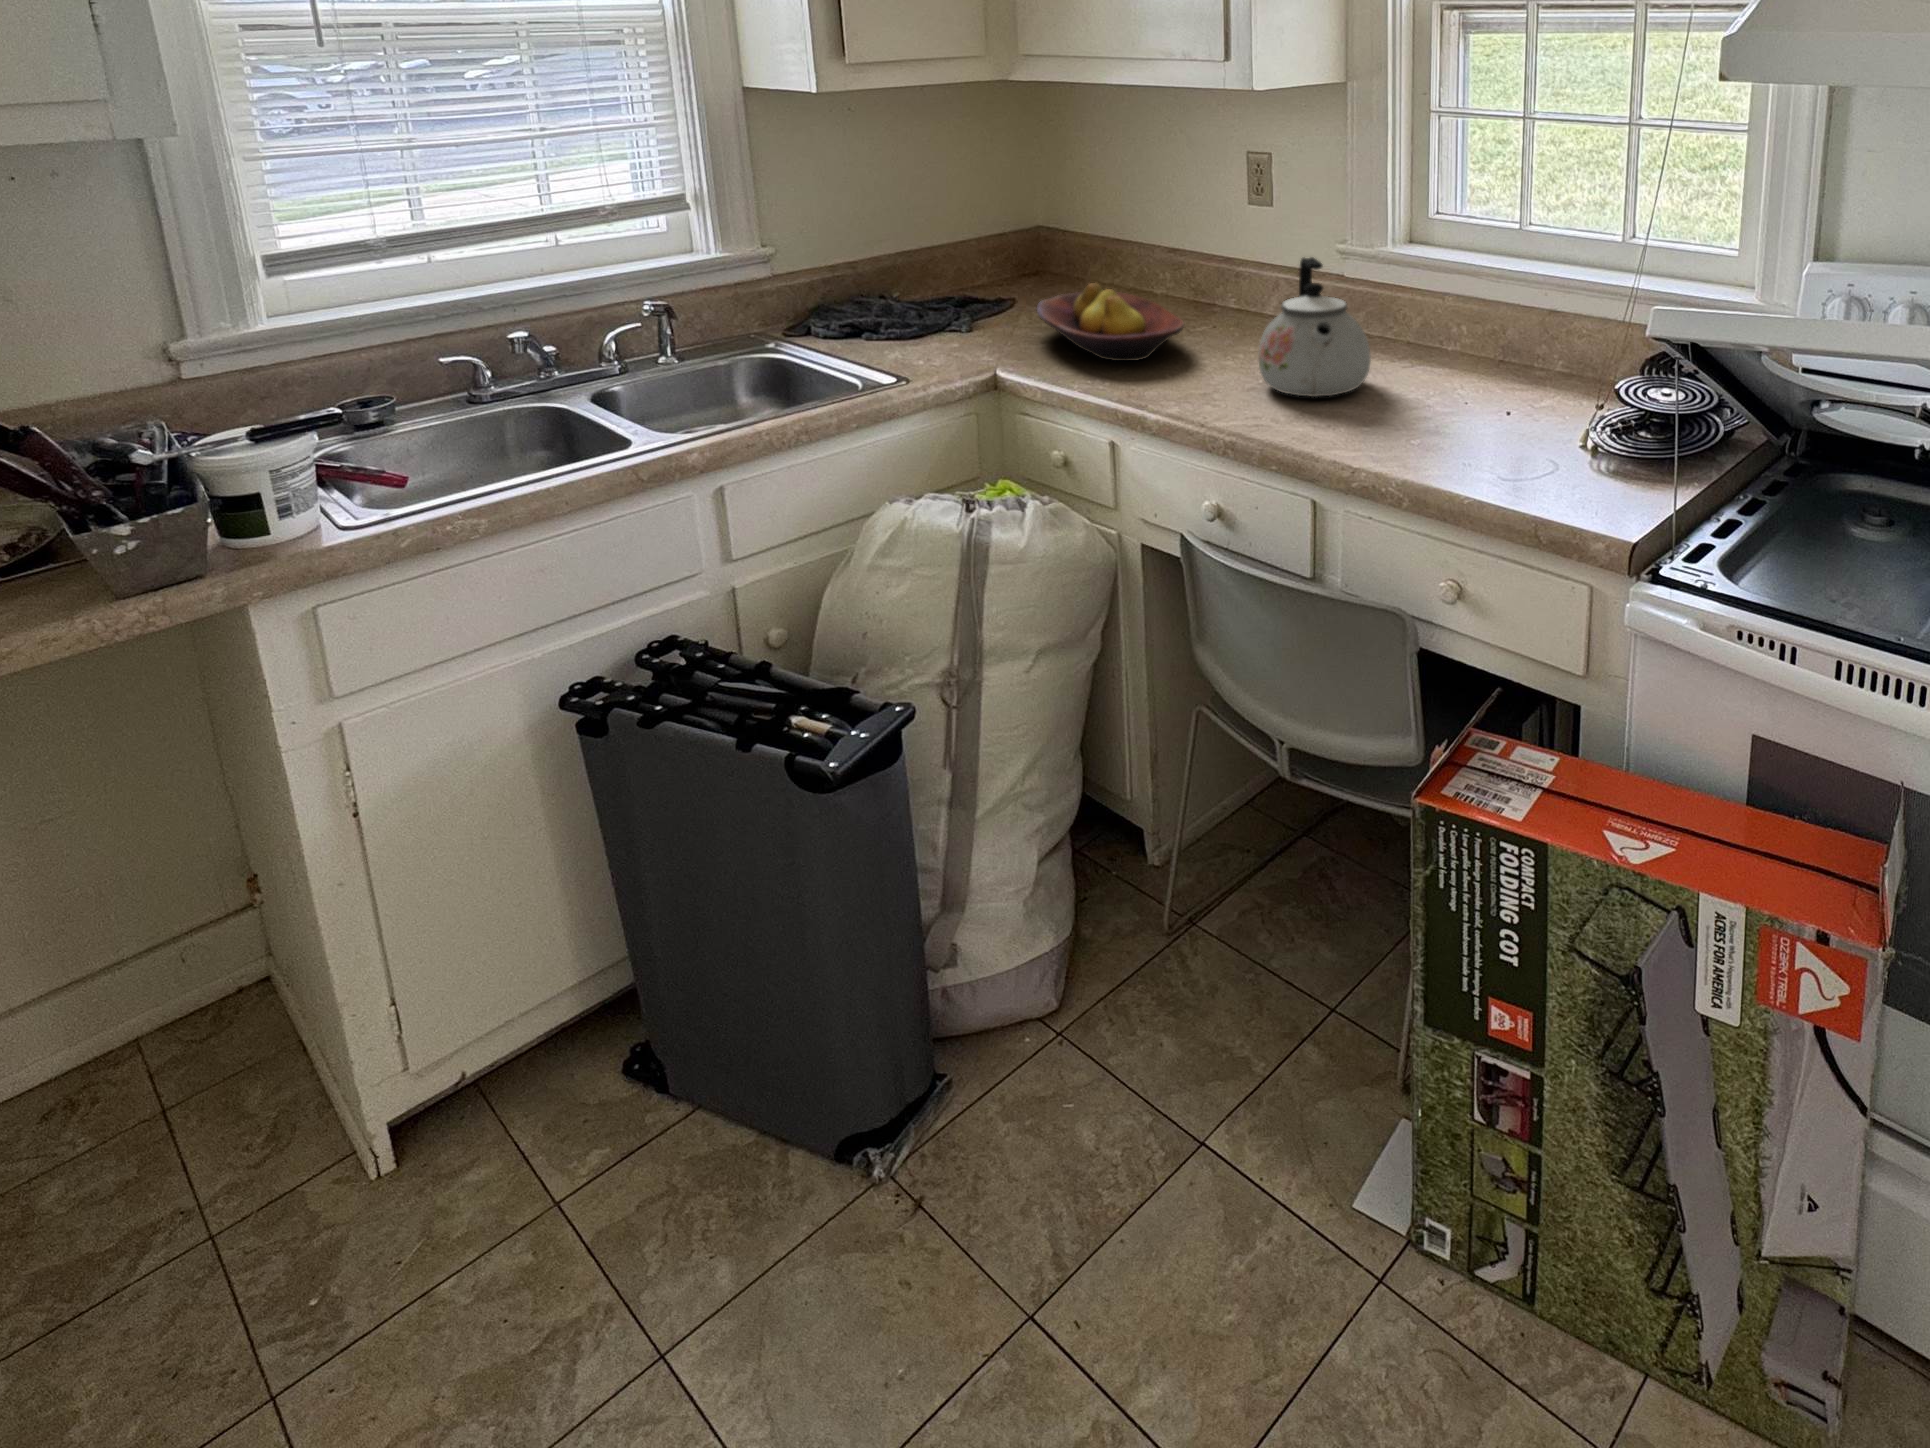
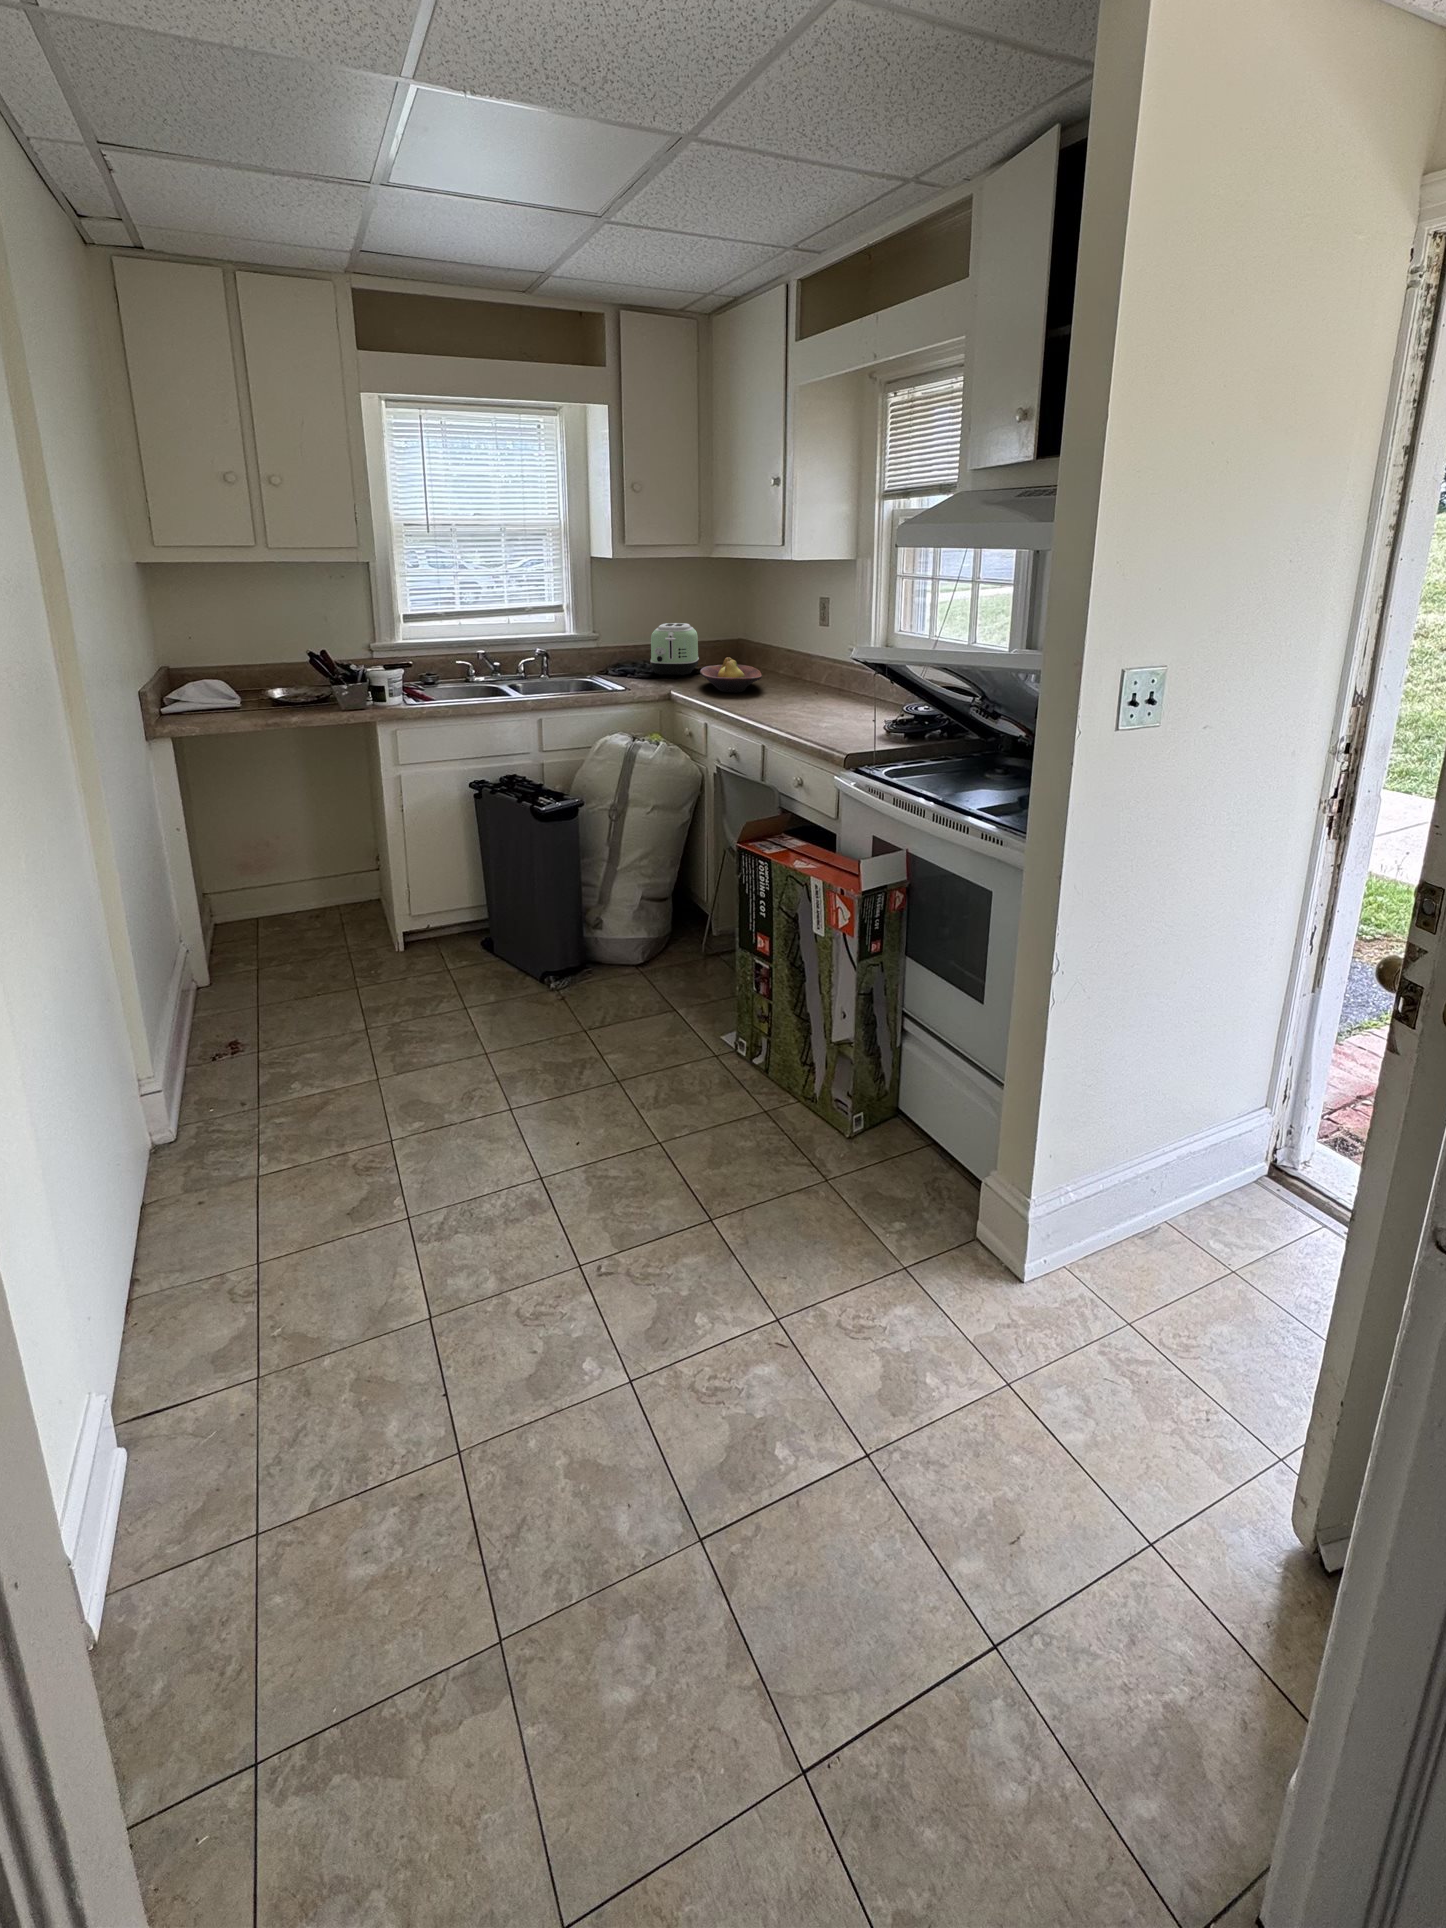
toaster: none [895,211,997,324] -> present [650,623,699,675]
kettle: present [1258,257,1371,397] -> none [773,642,829,709]

